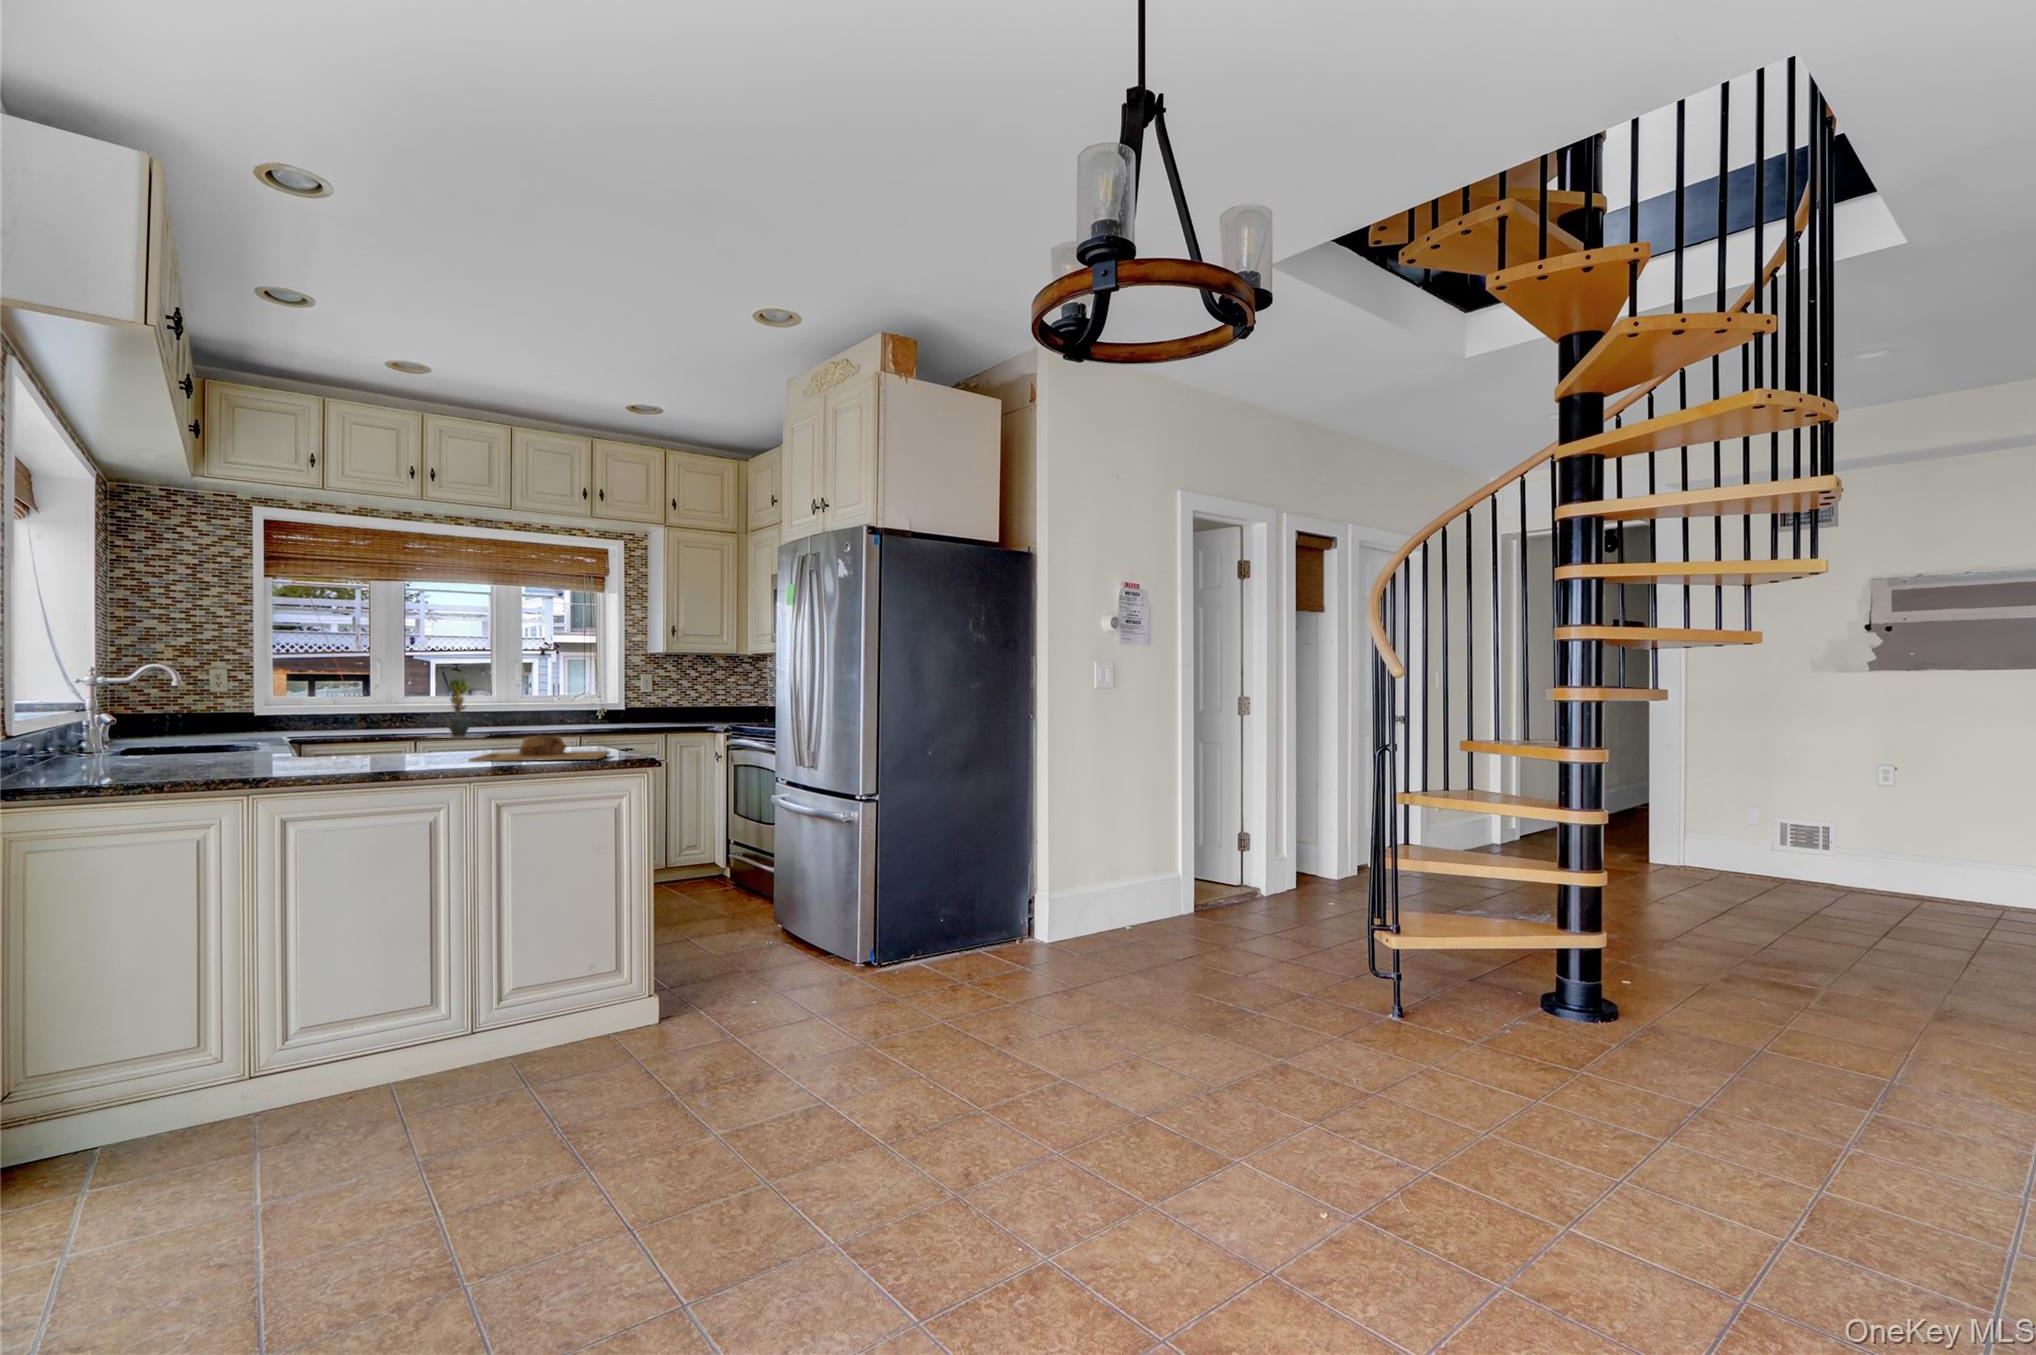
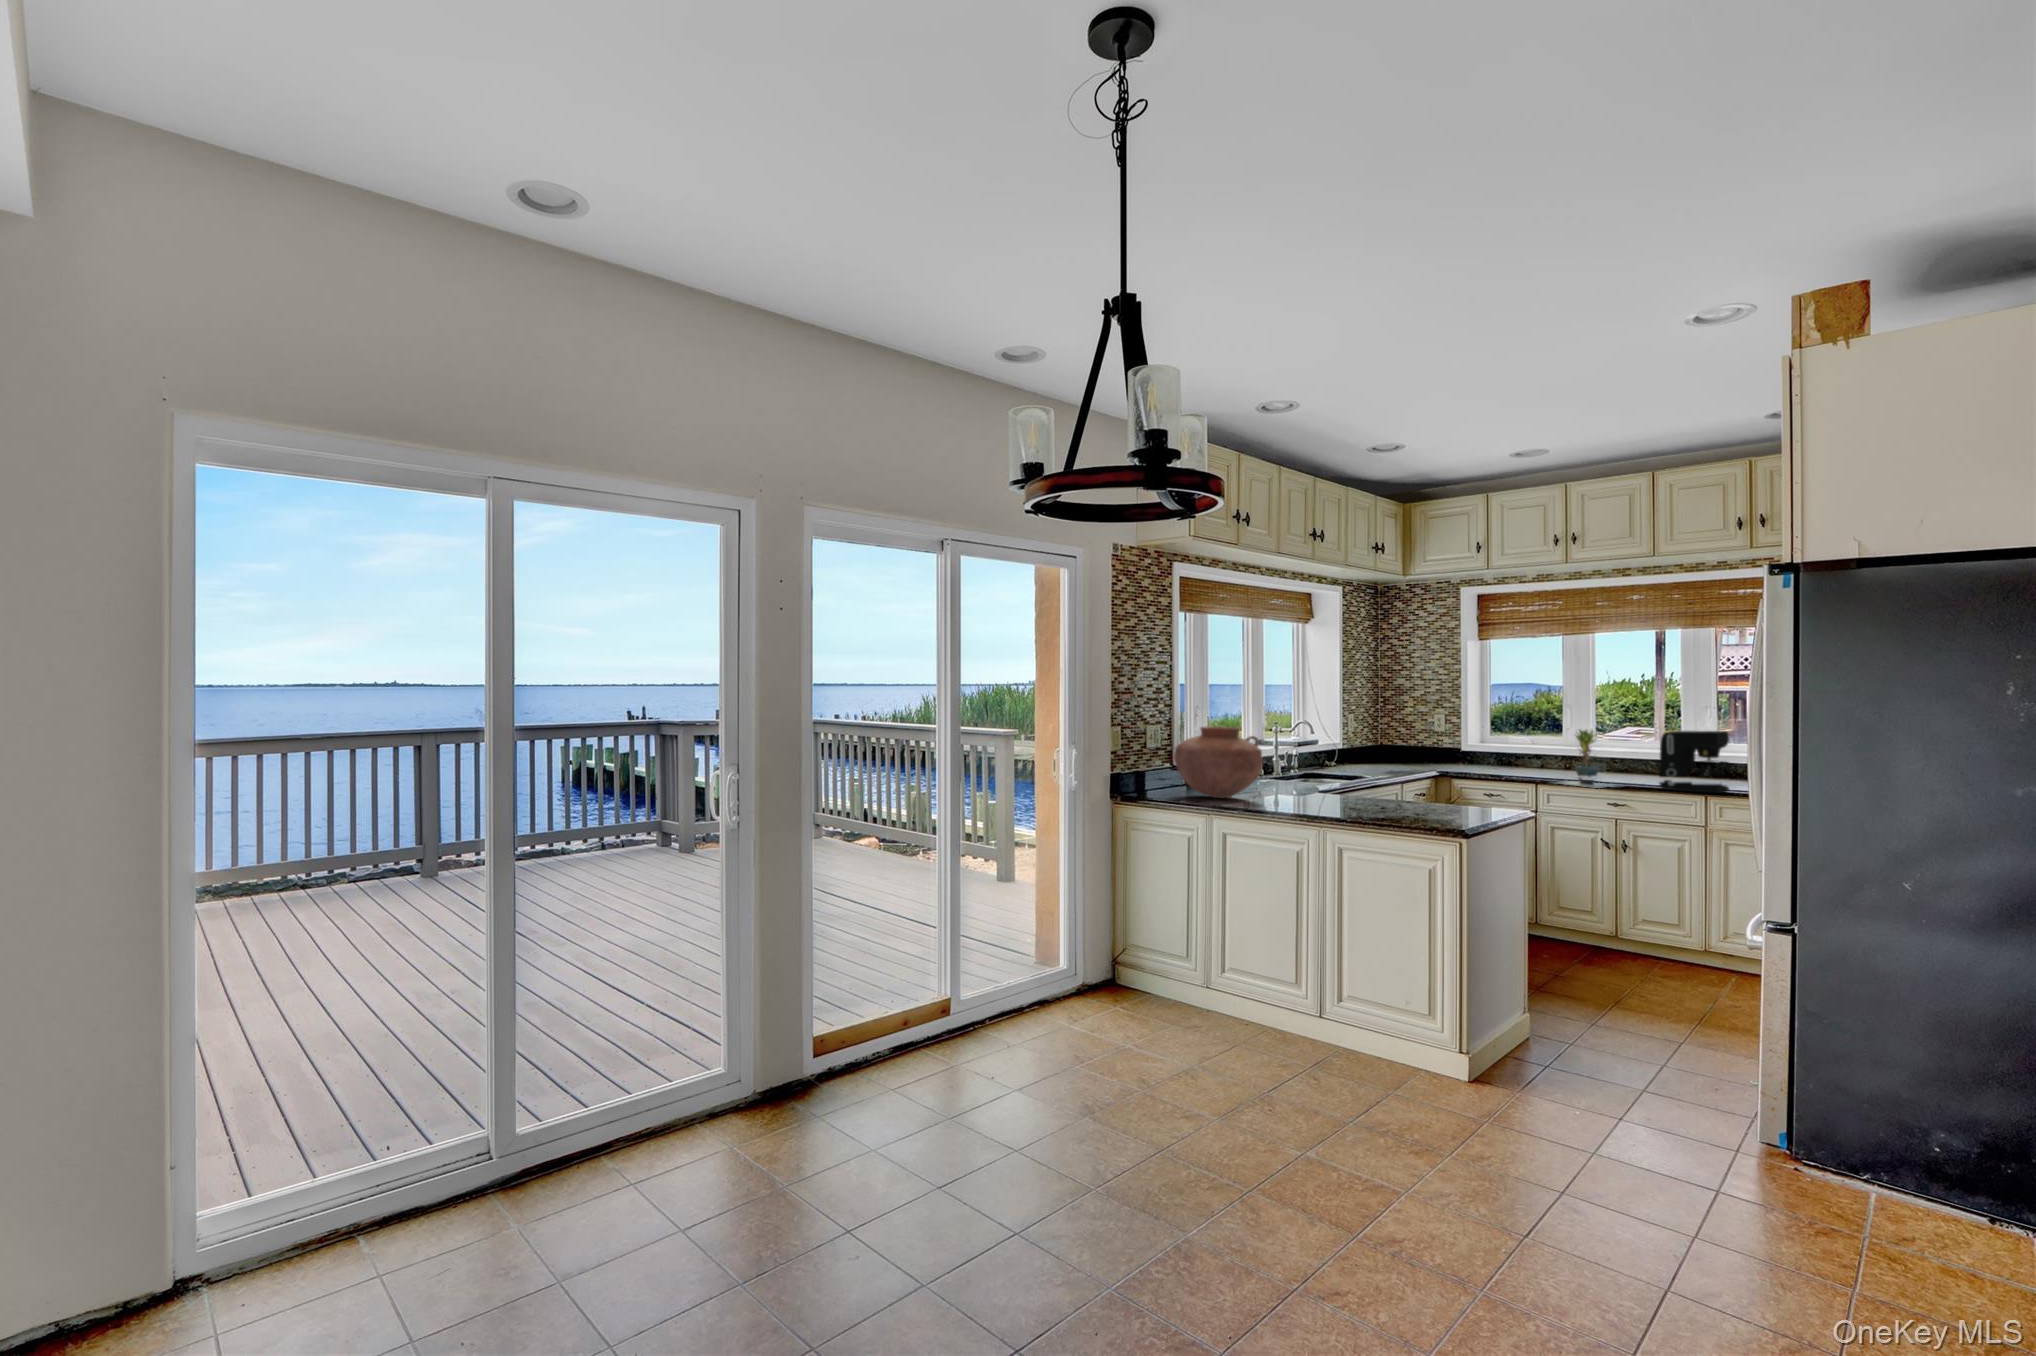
vase: none [174,663,344,773] -> present [1174,726,1263,798]
coffee maker: none [512,677,572,735] -> present [1659,731,1731,793]
cutting board: present [469,736,610,762] -> none [1380,793,1518,821]

